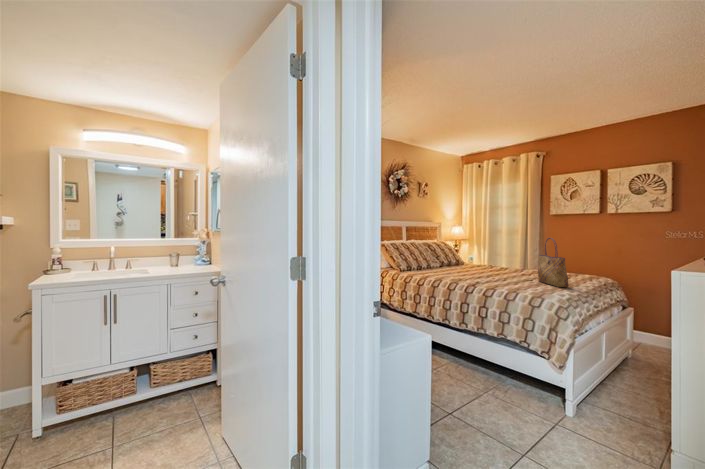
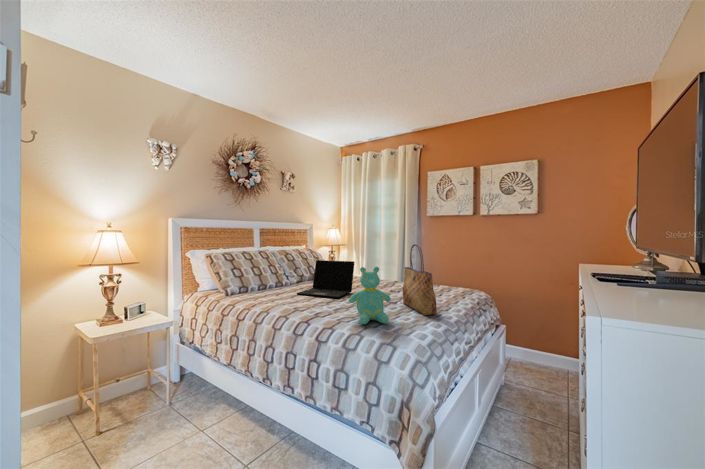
laptop: none [450,250,493,277] -> present [297,260,355,298]
teddy bear: none [502,252,533,289] -> present [349,267,391,325]

